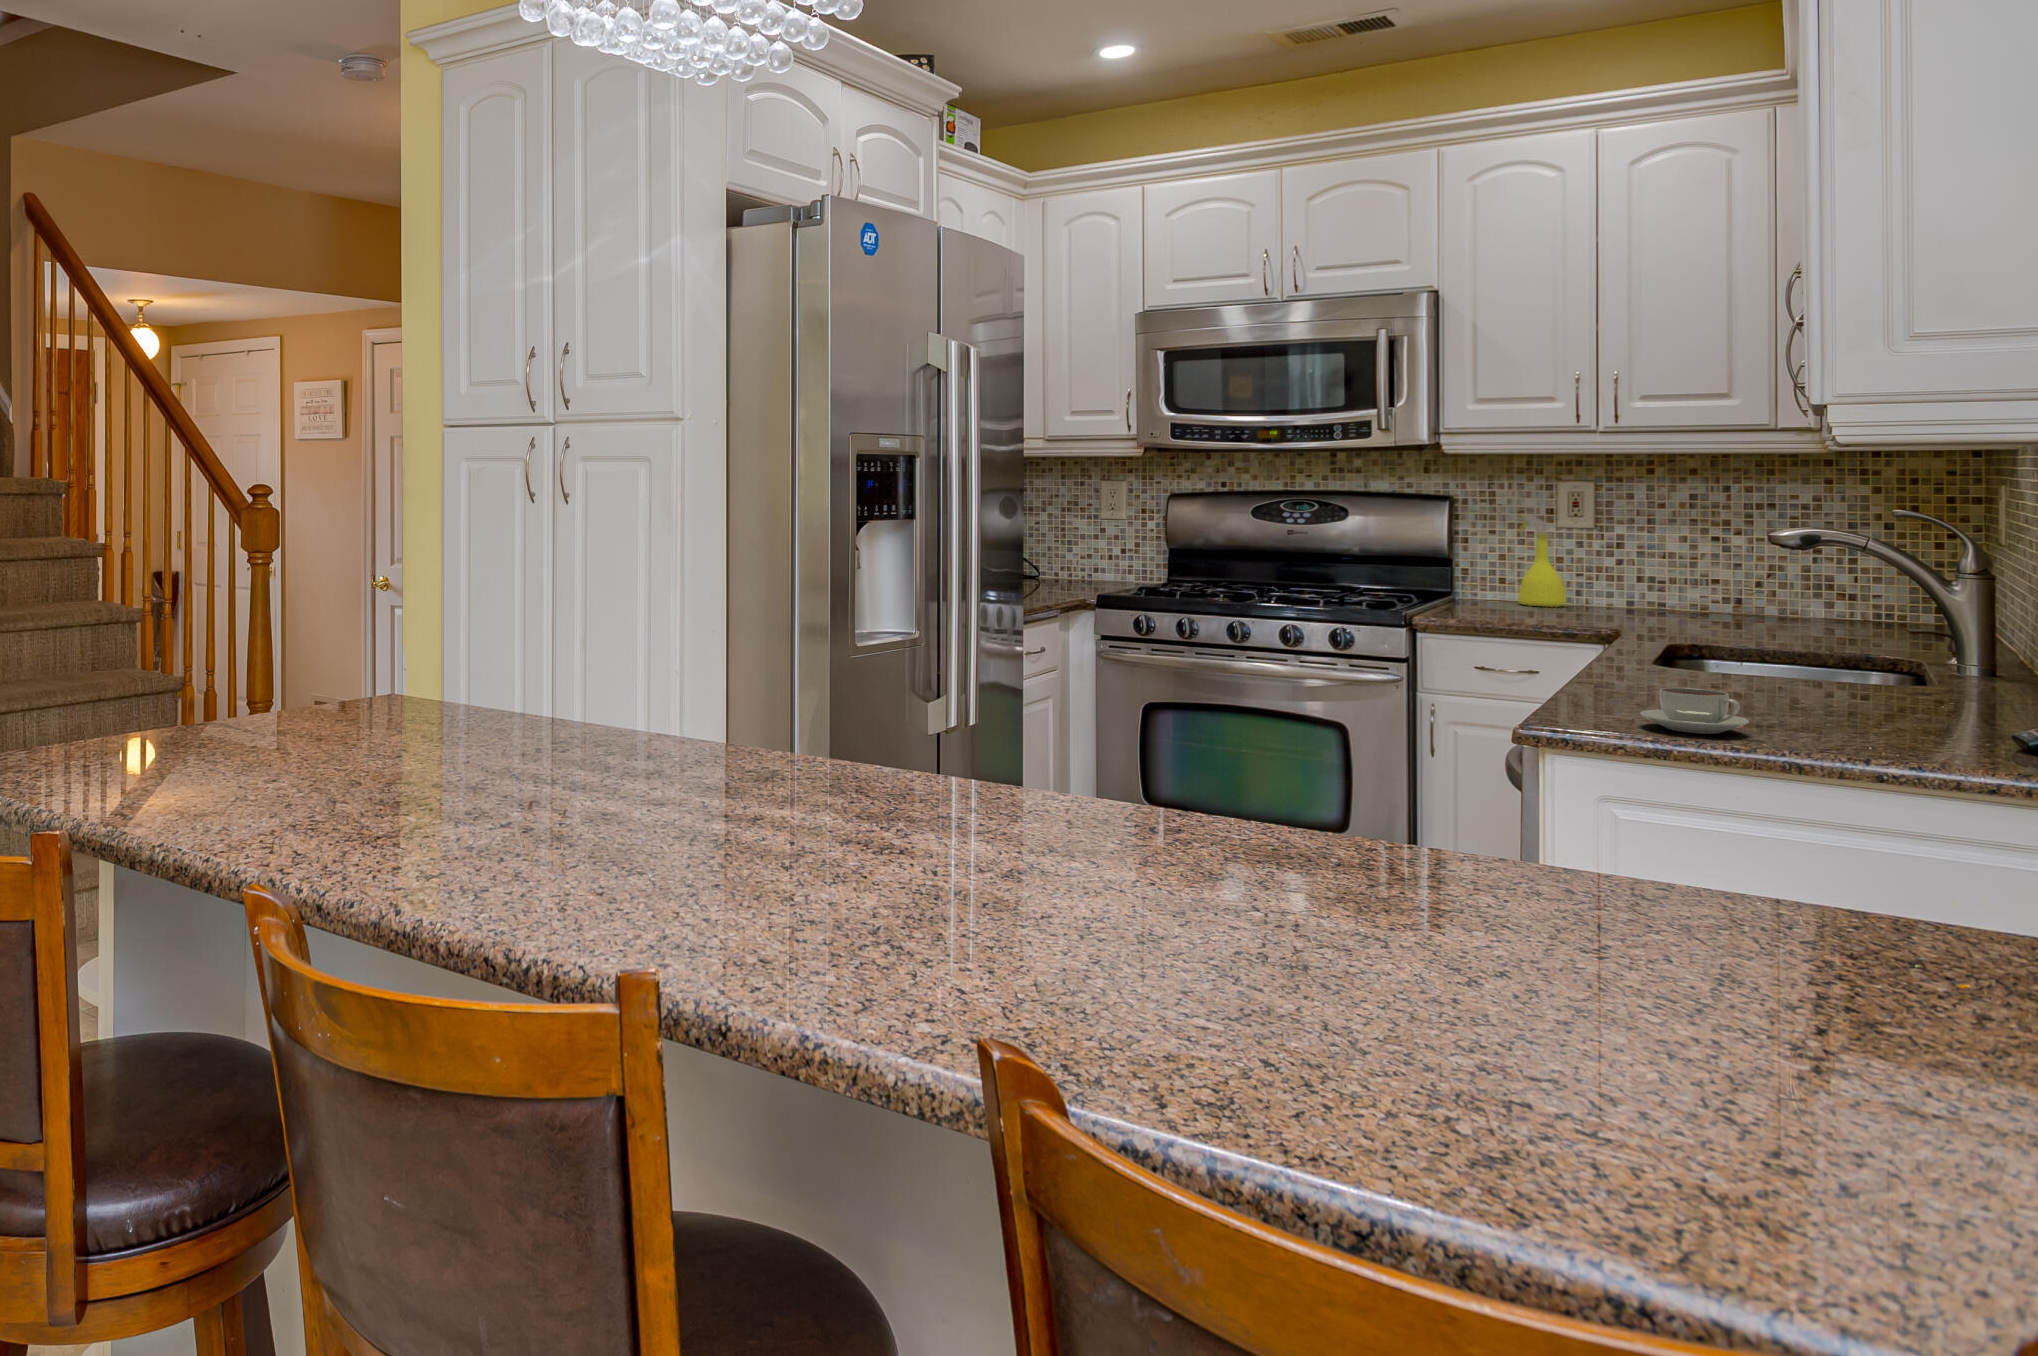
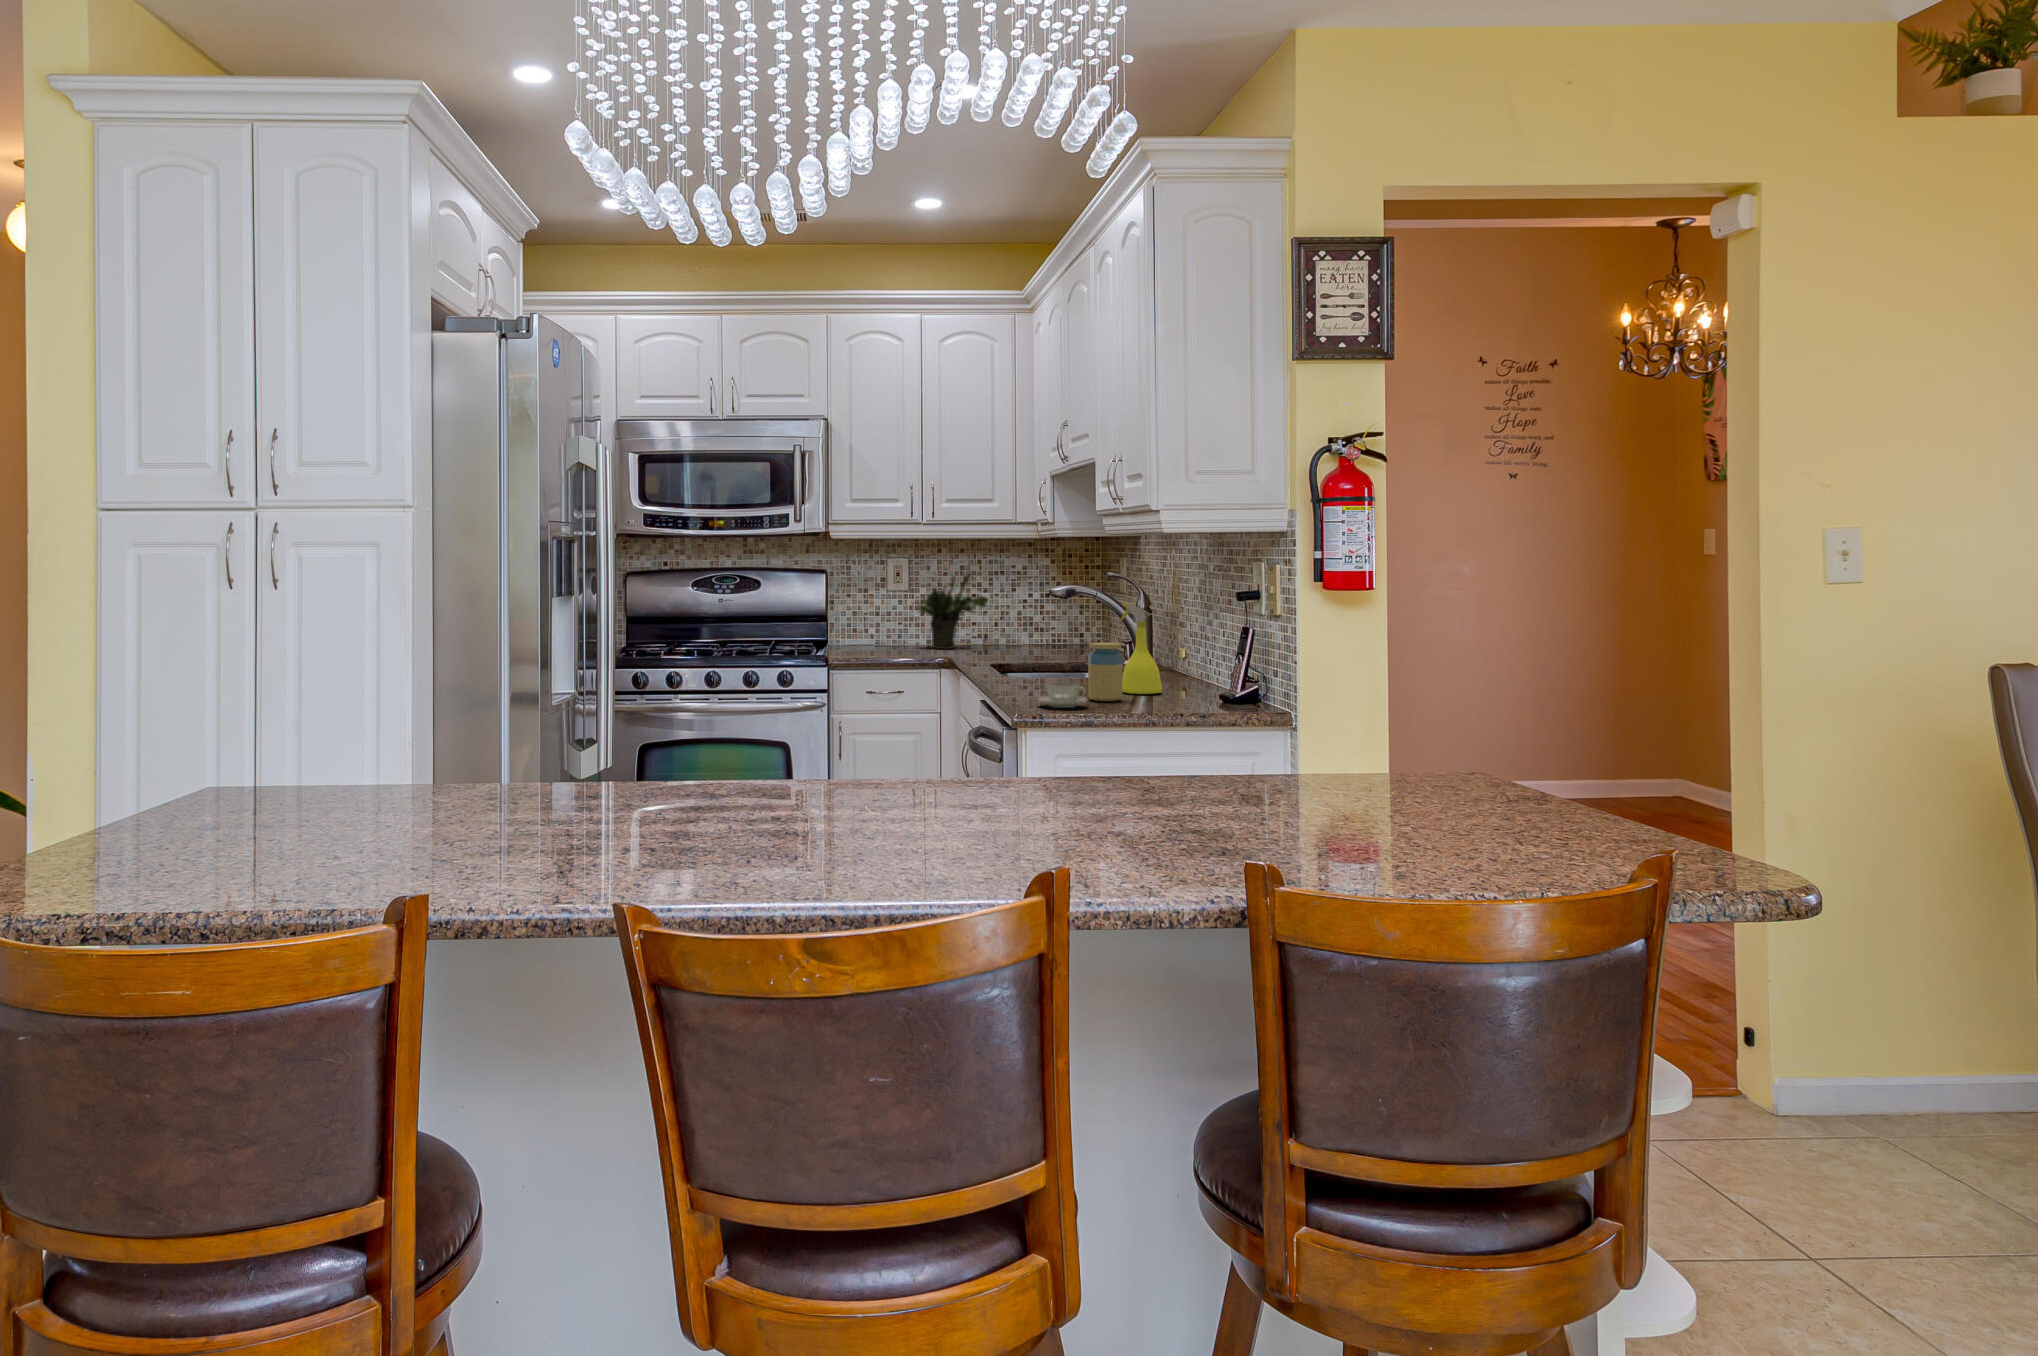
potted plant: none [1595,500,1741,616] -> present [918,574,988,649]
spray bottle: present [1518,515,1567,607] -> present [1120,603,1162,694]
jar: none [1774,625,1848,729] -> present [1088,643,1122,701]

